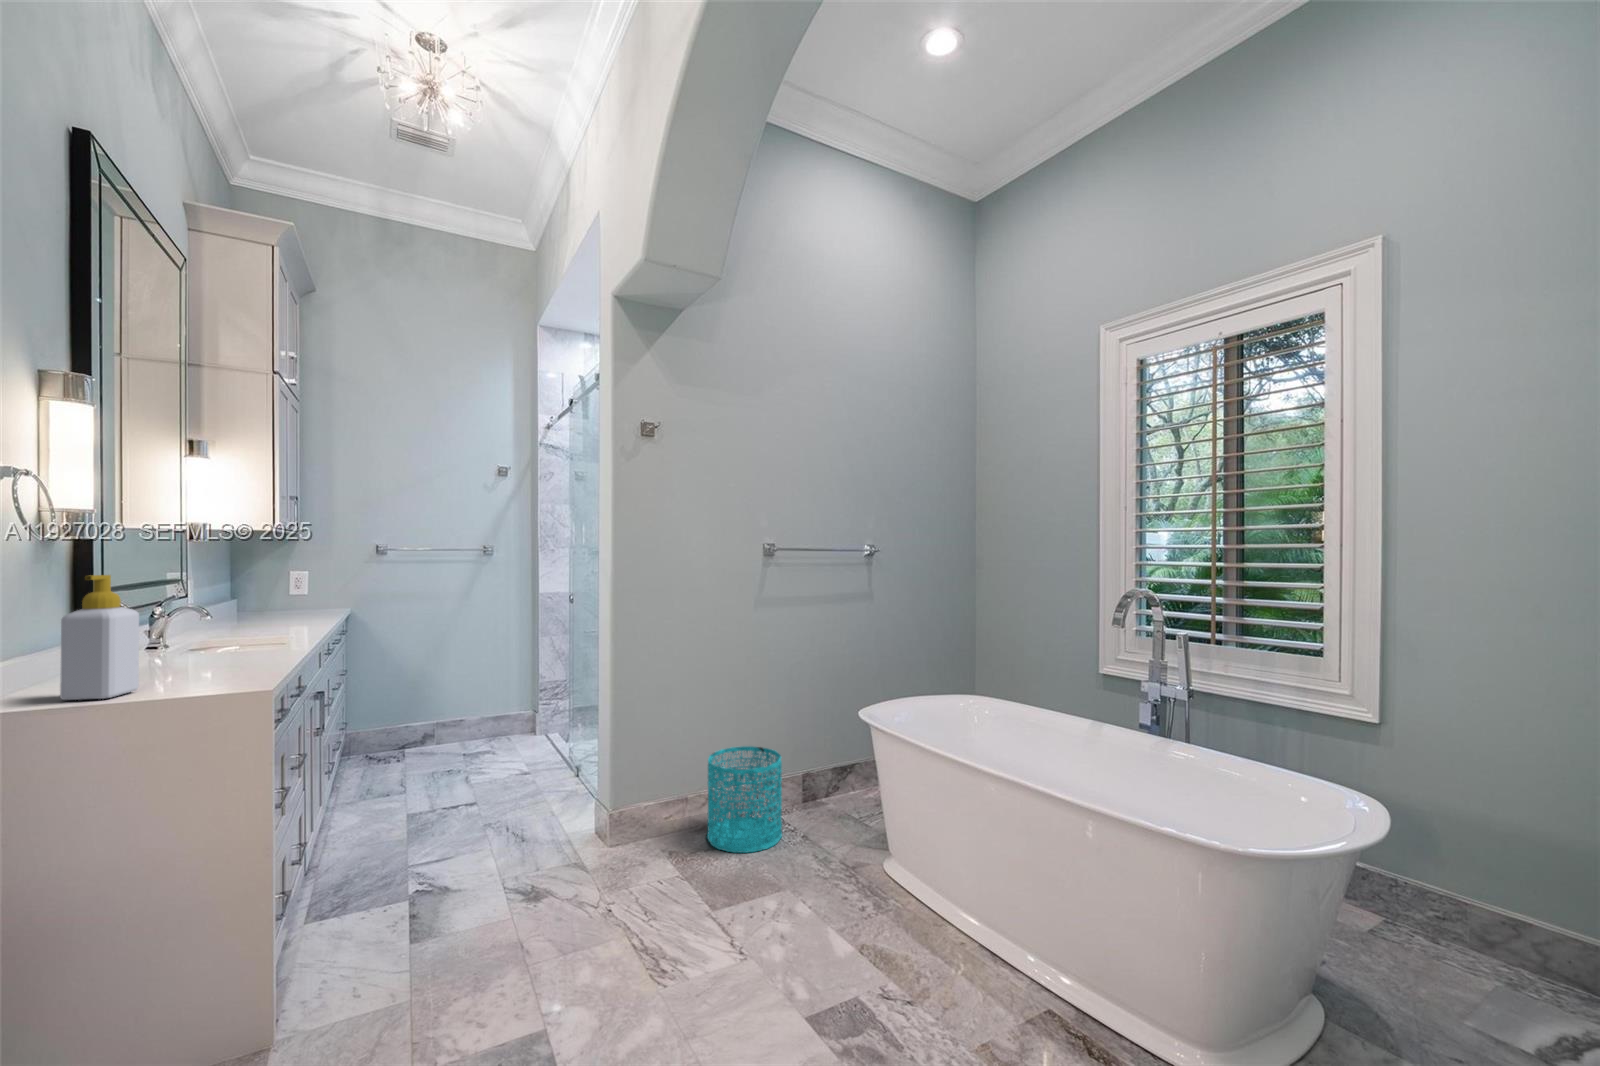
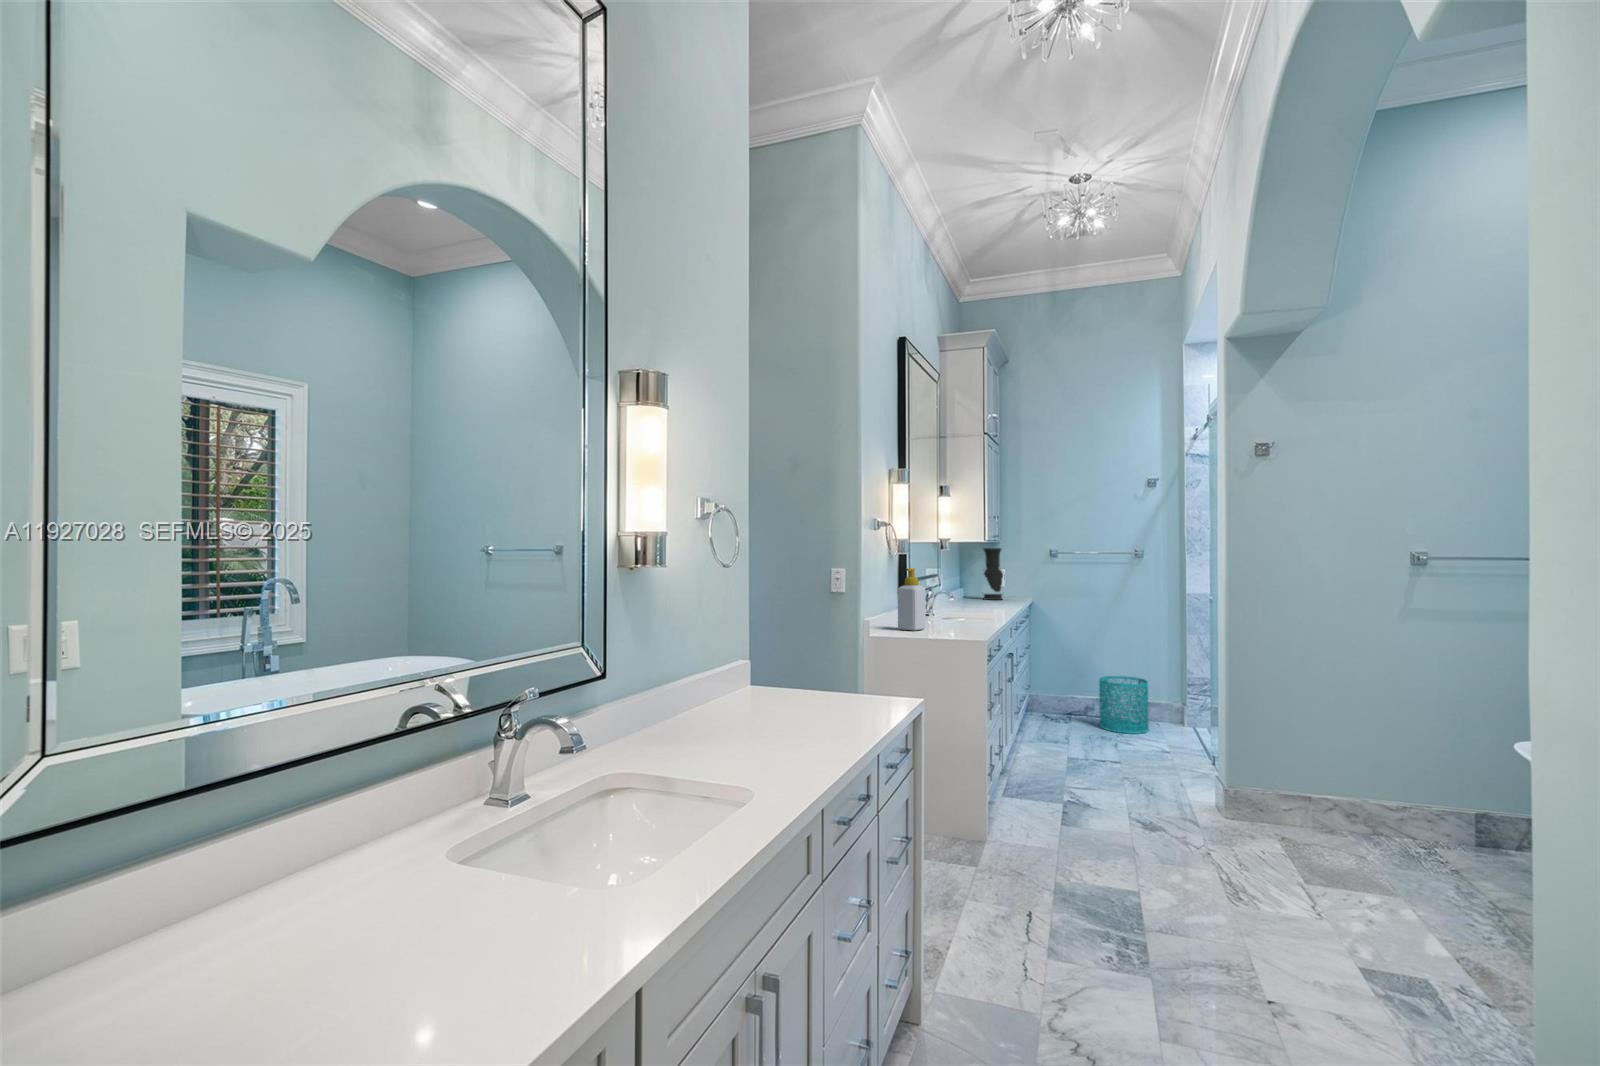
vase: none [265,543,305,615] -> present [983,548,1003,600]
wastebasket: present [707,746,782,853] -> present [1099,676,1149,734]

